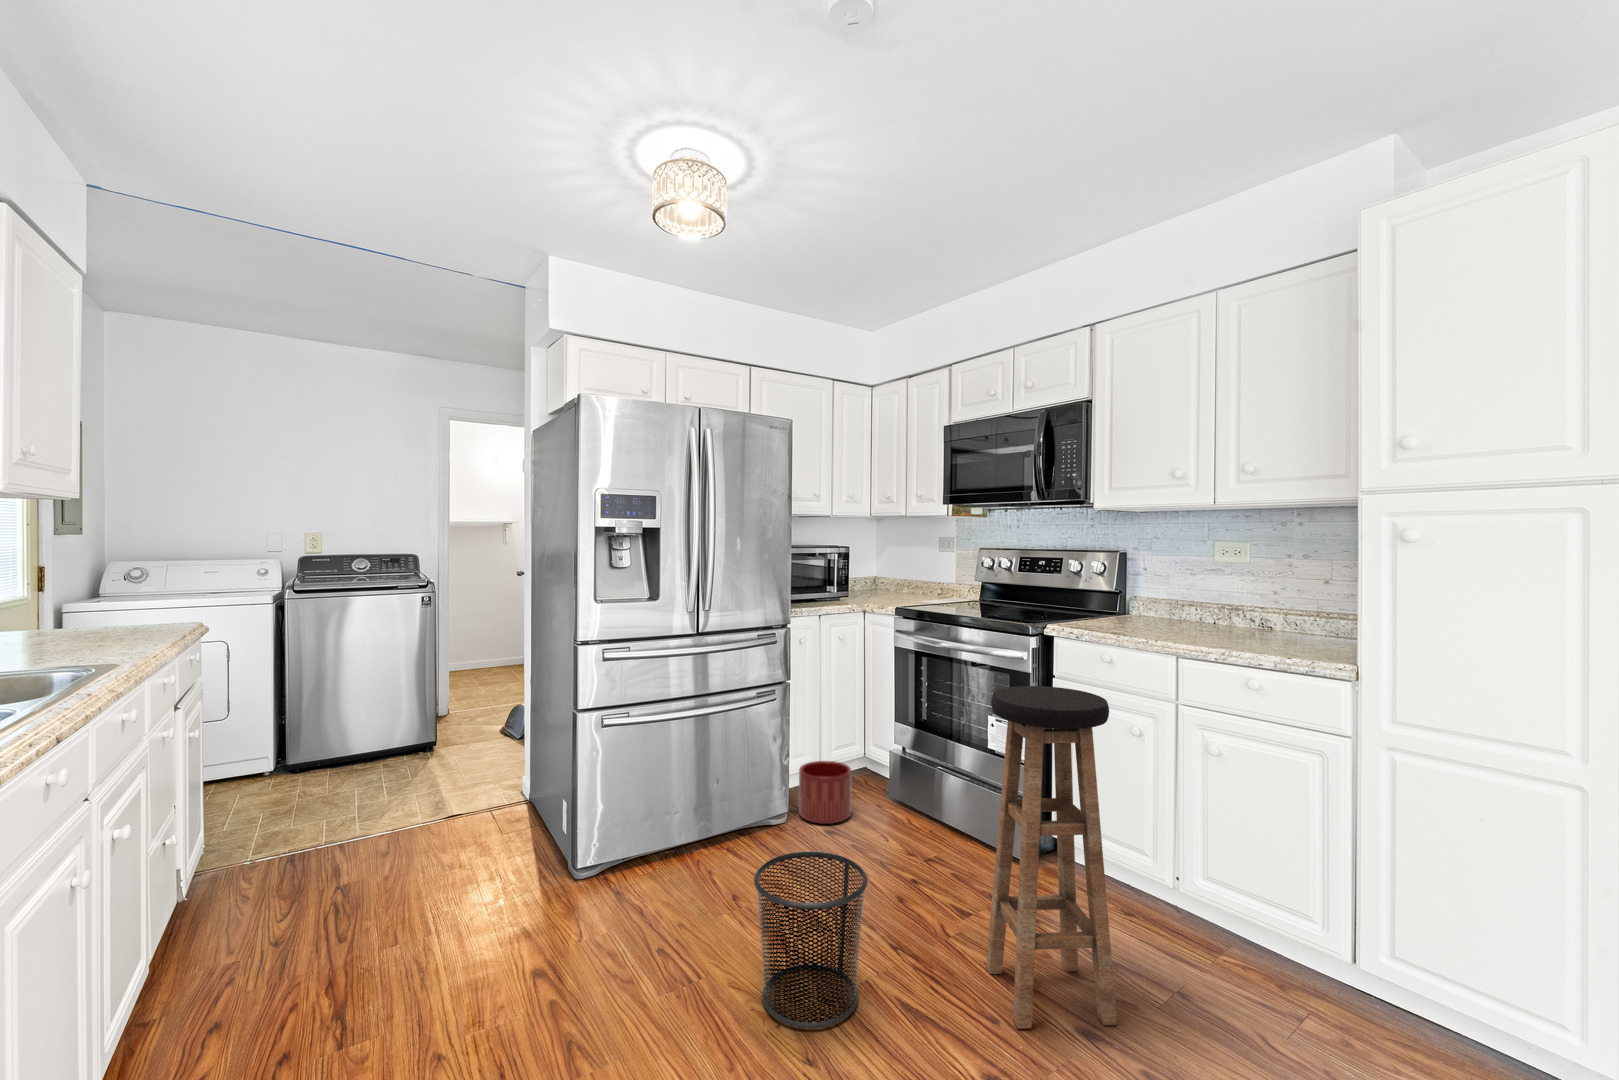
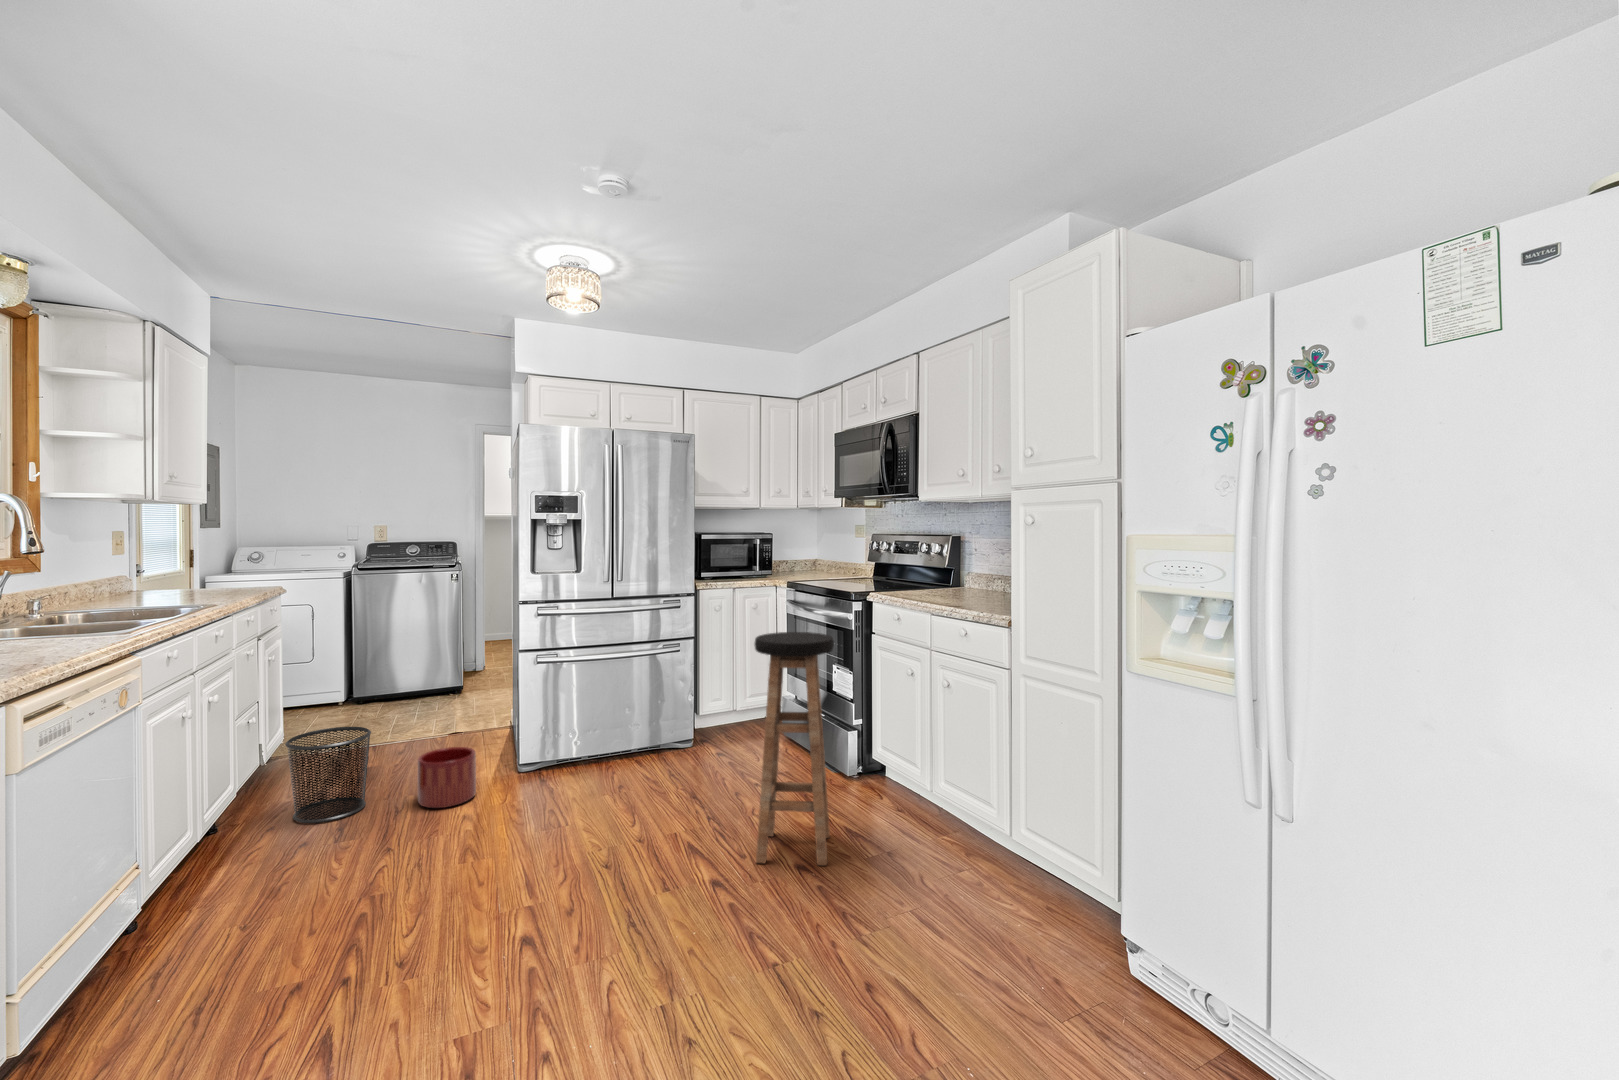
planter: present [799,761,851,824] -> present [418,747,476,808]
waste bin: present [754,851,868,1029] -> present [285,727,371,823]

